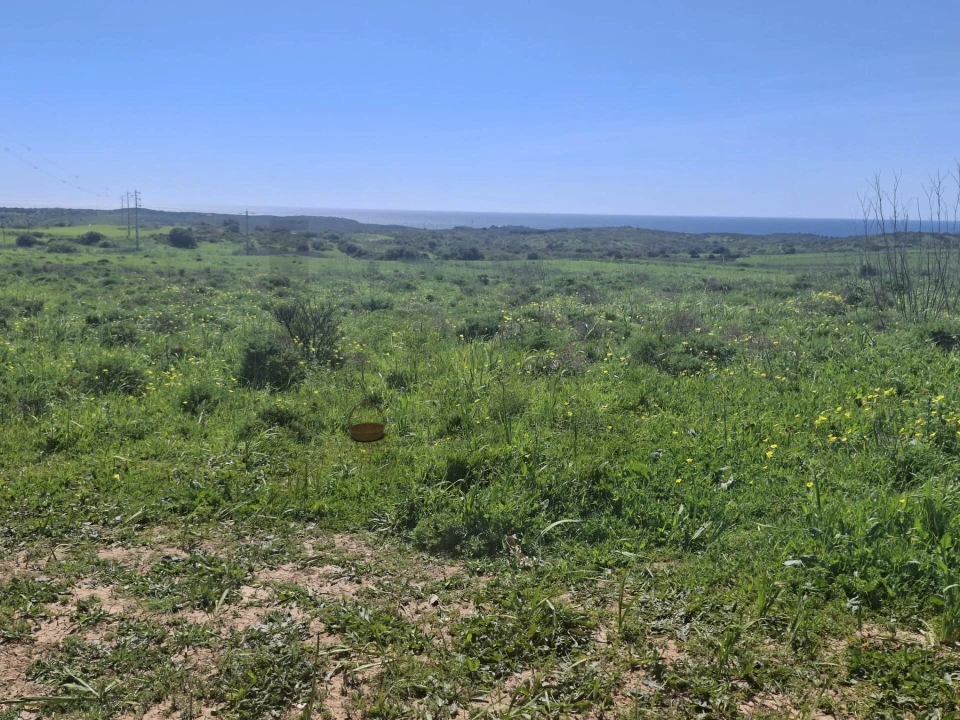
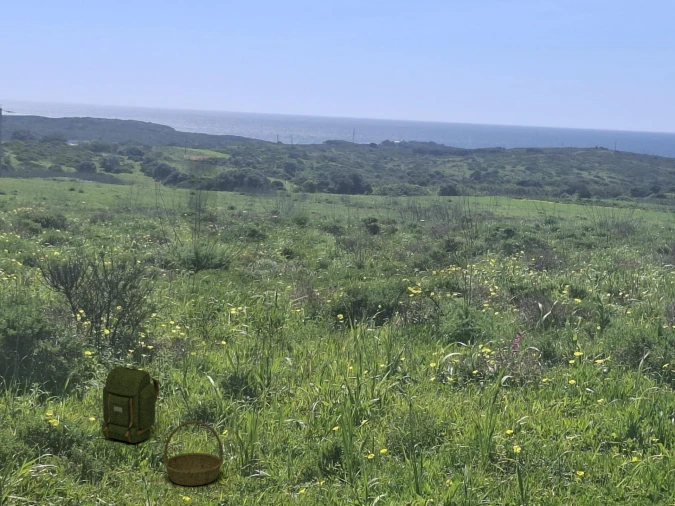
backpack: none [309,370,345,418] -> present [102,366,159,443]

